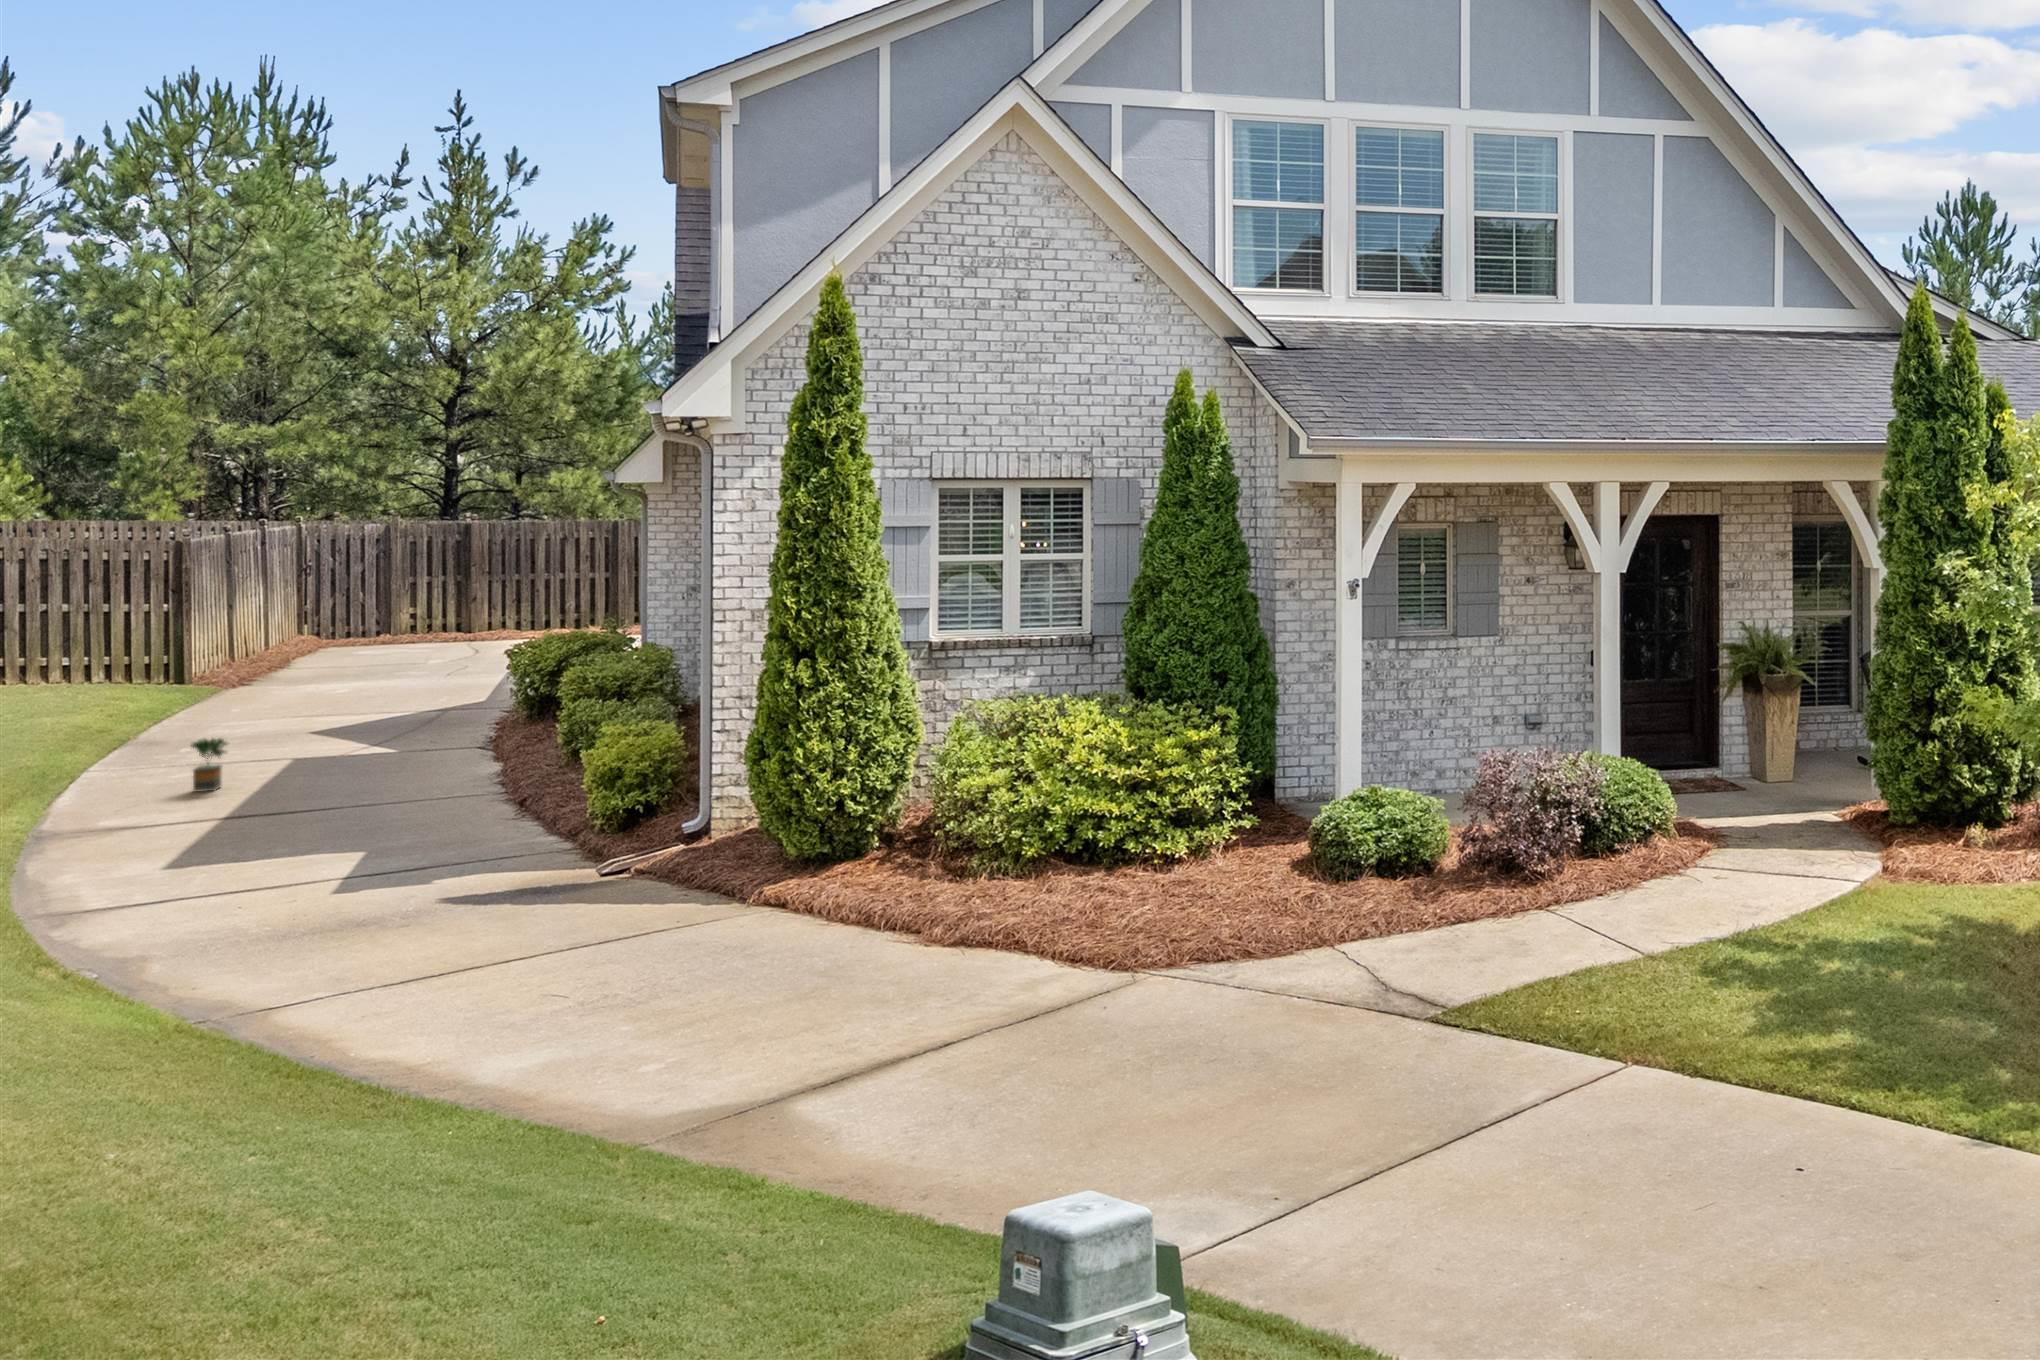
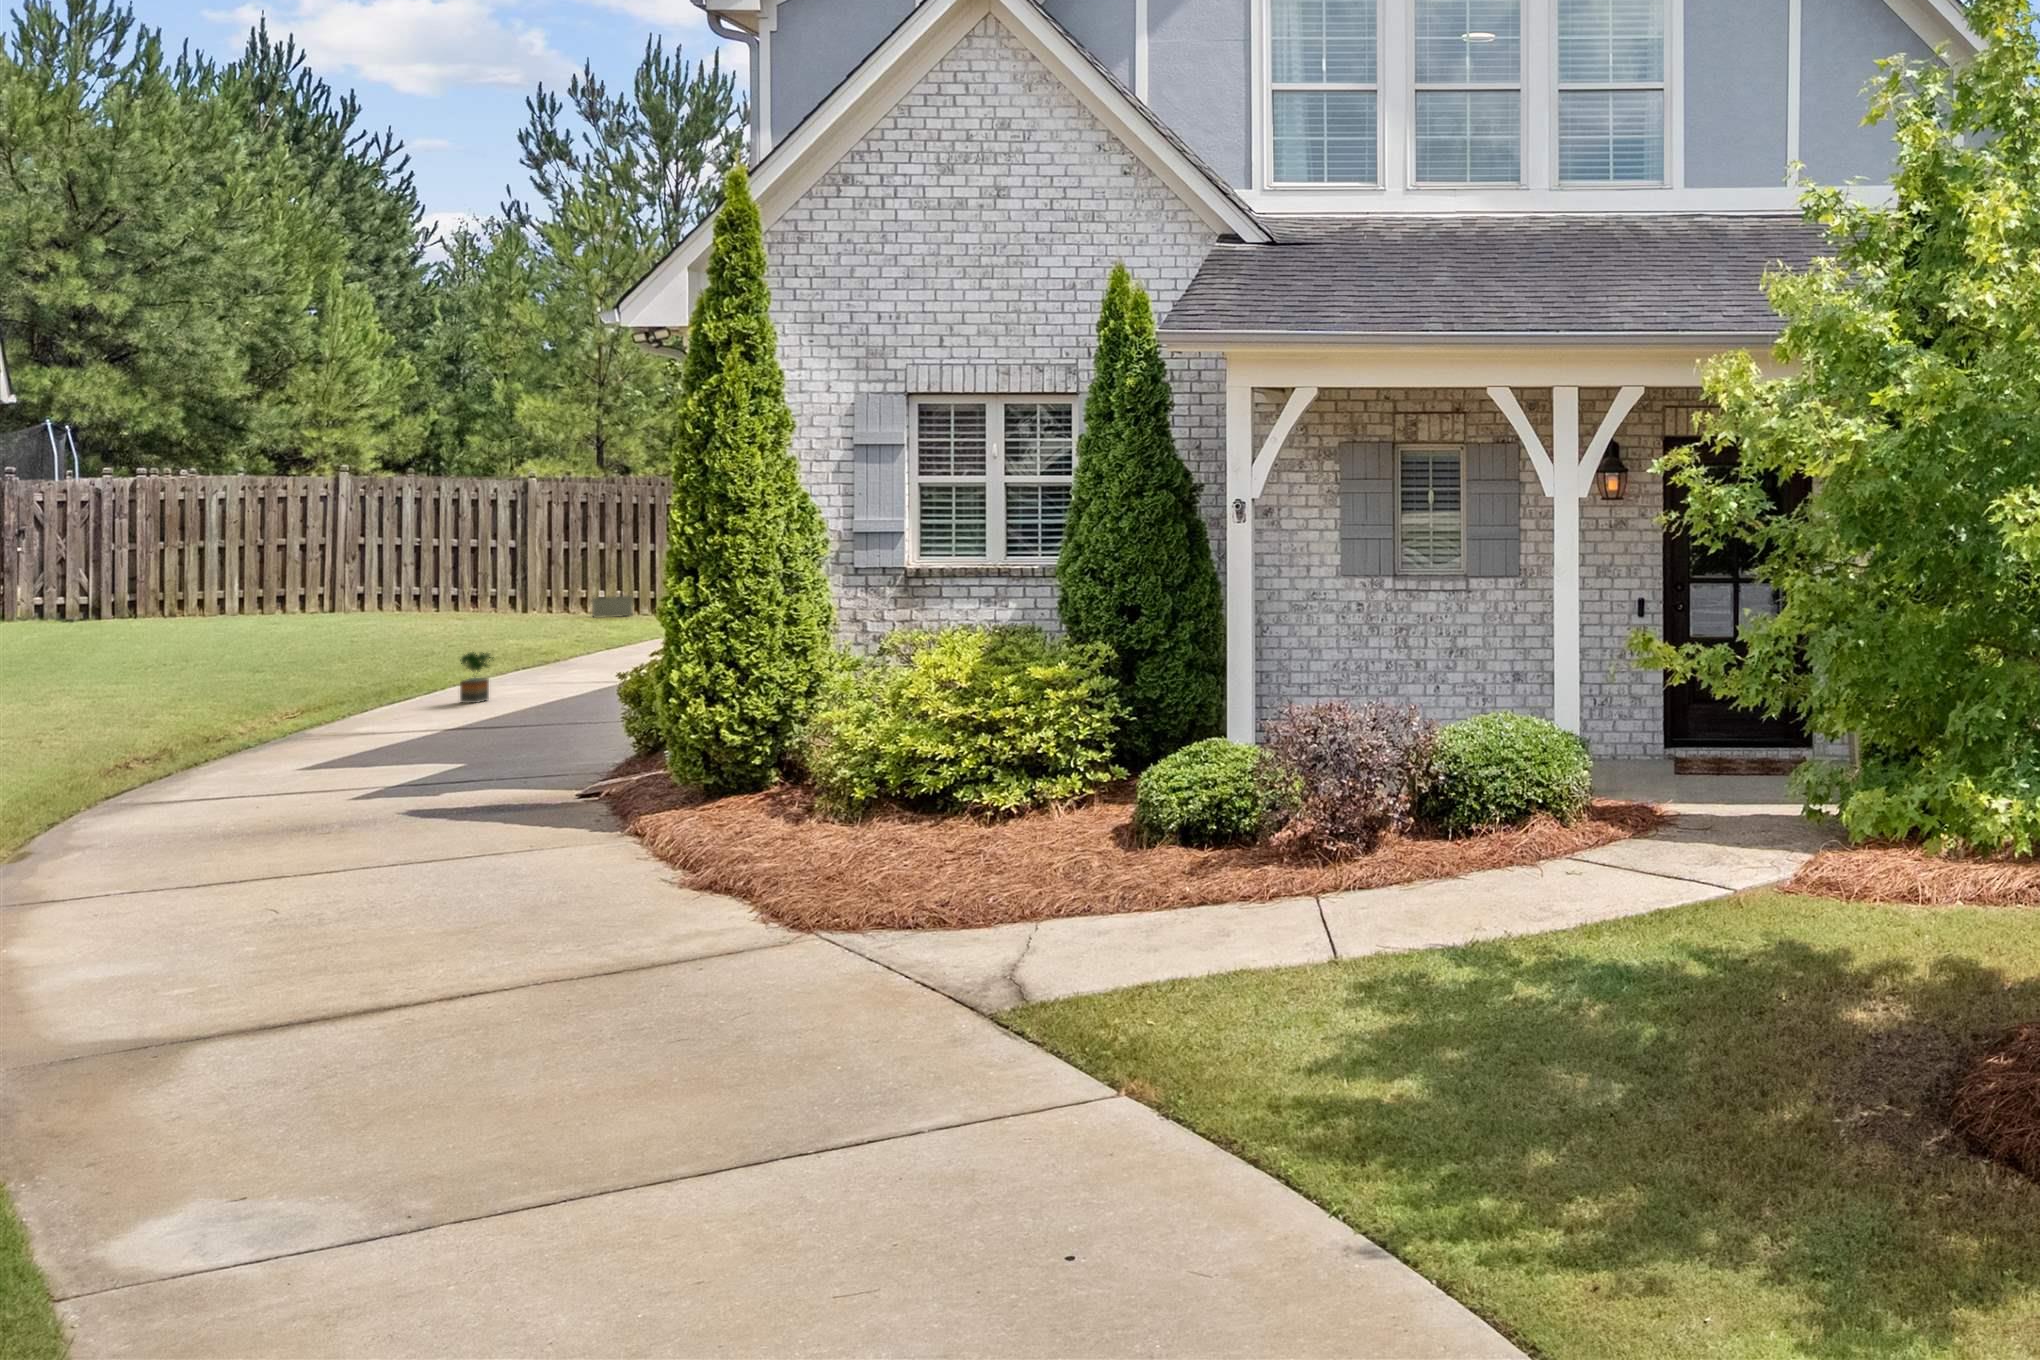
storage bin: none [54,659,110,689] -> present [592,596,633,618]

